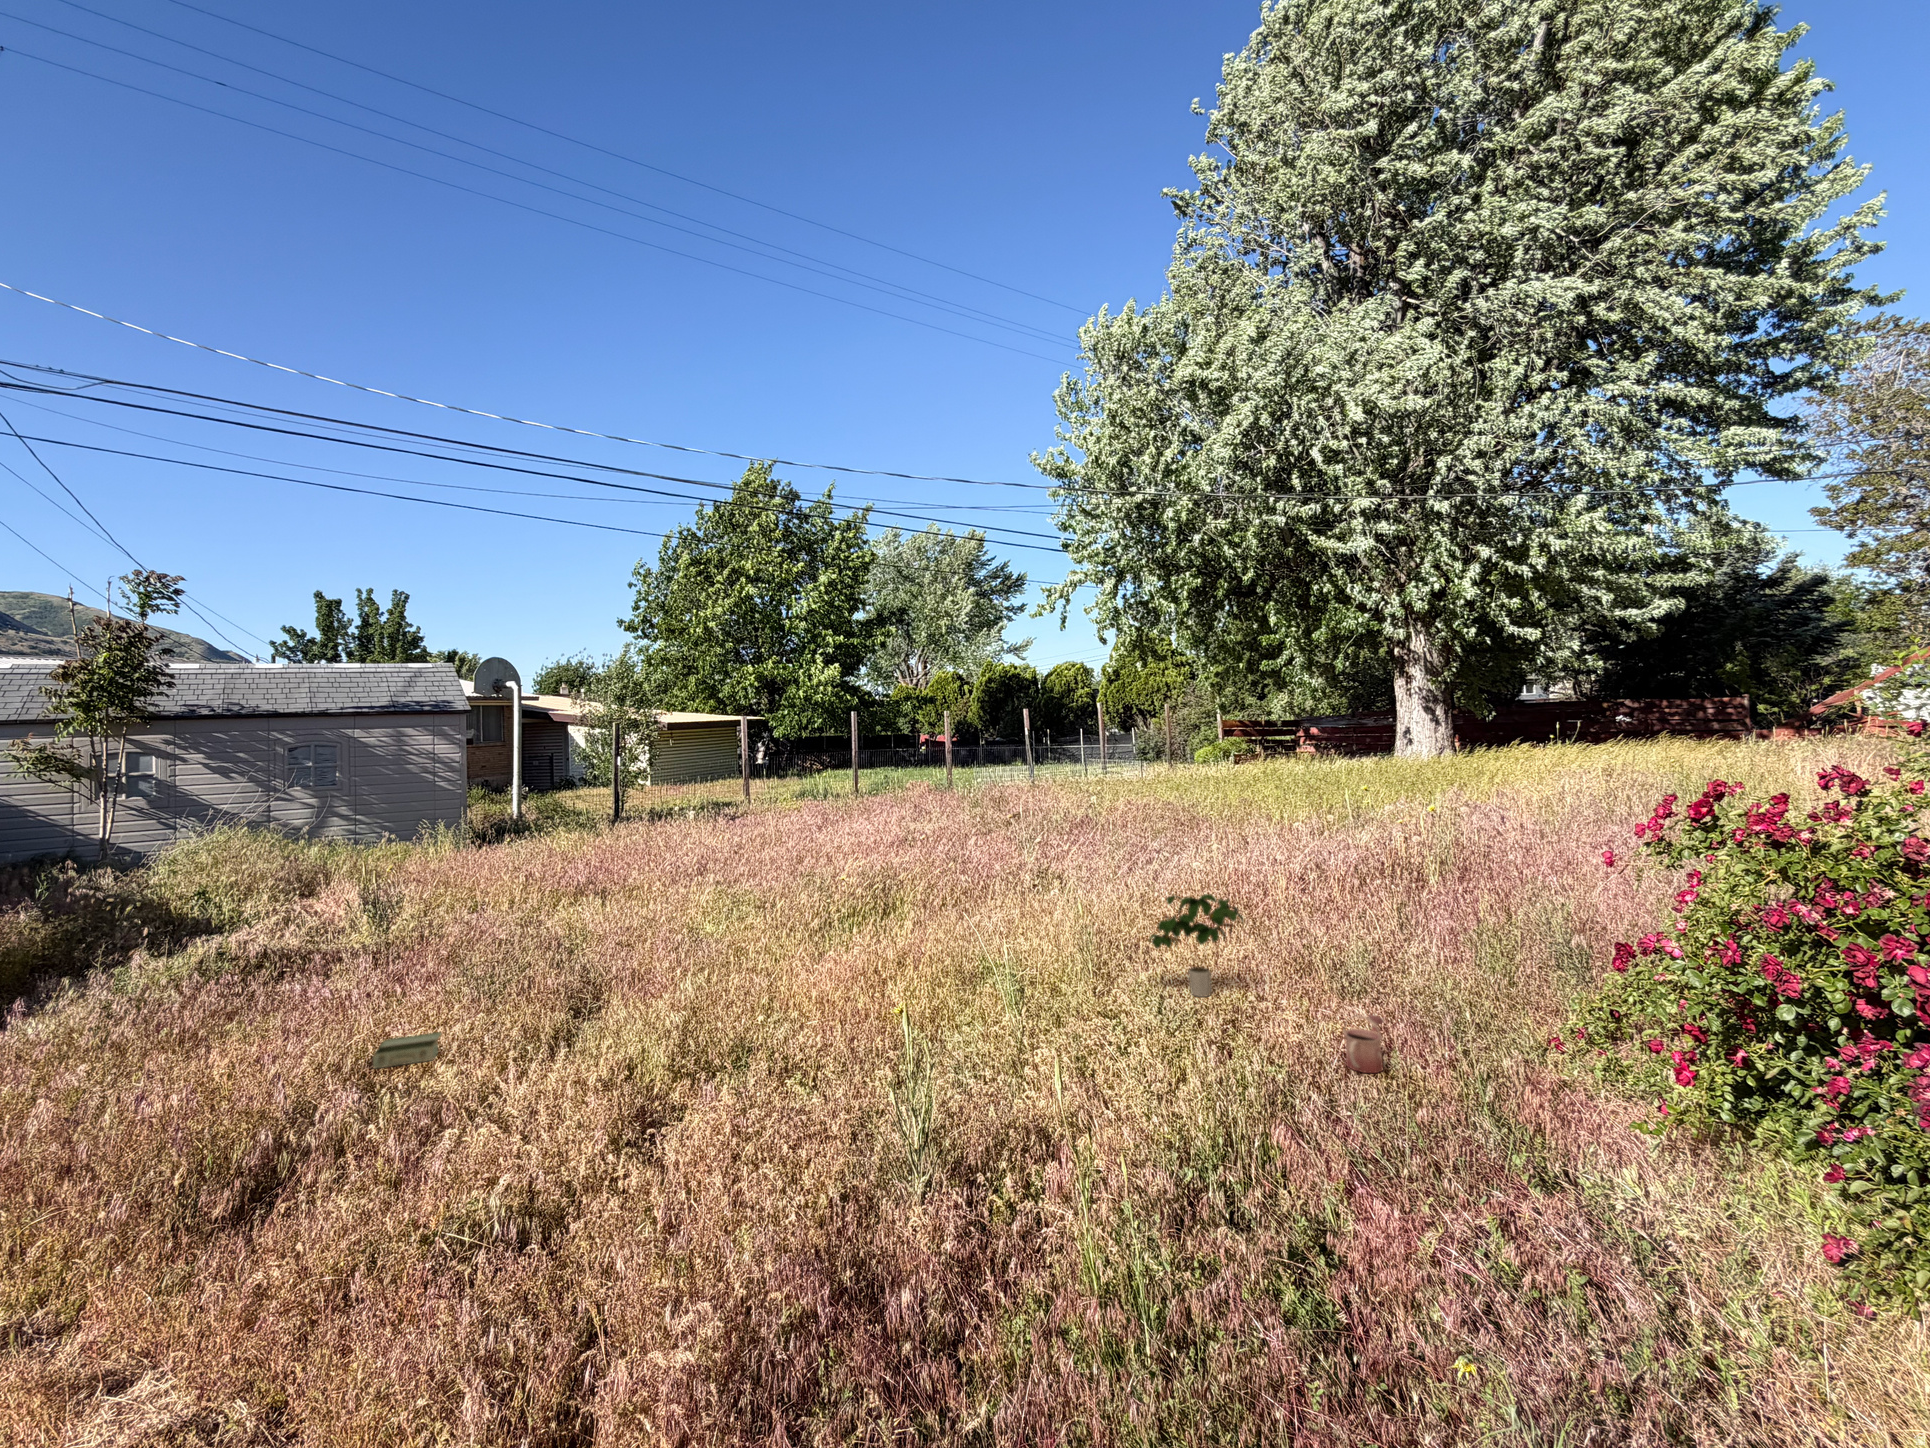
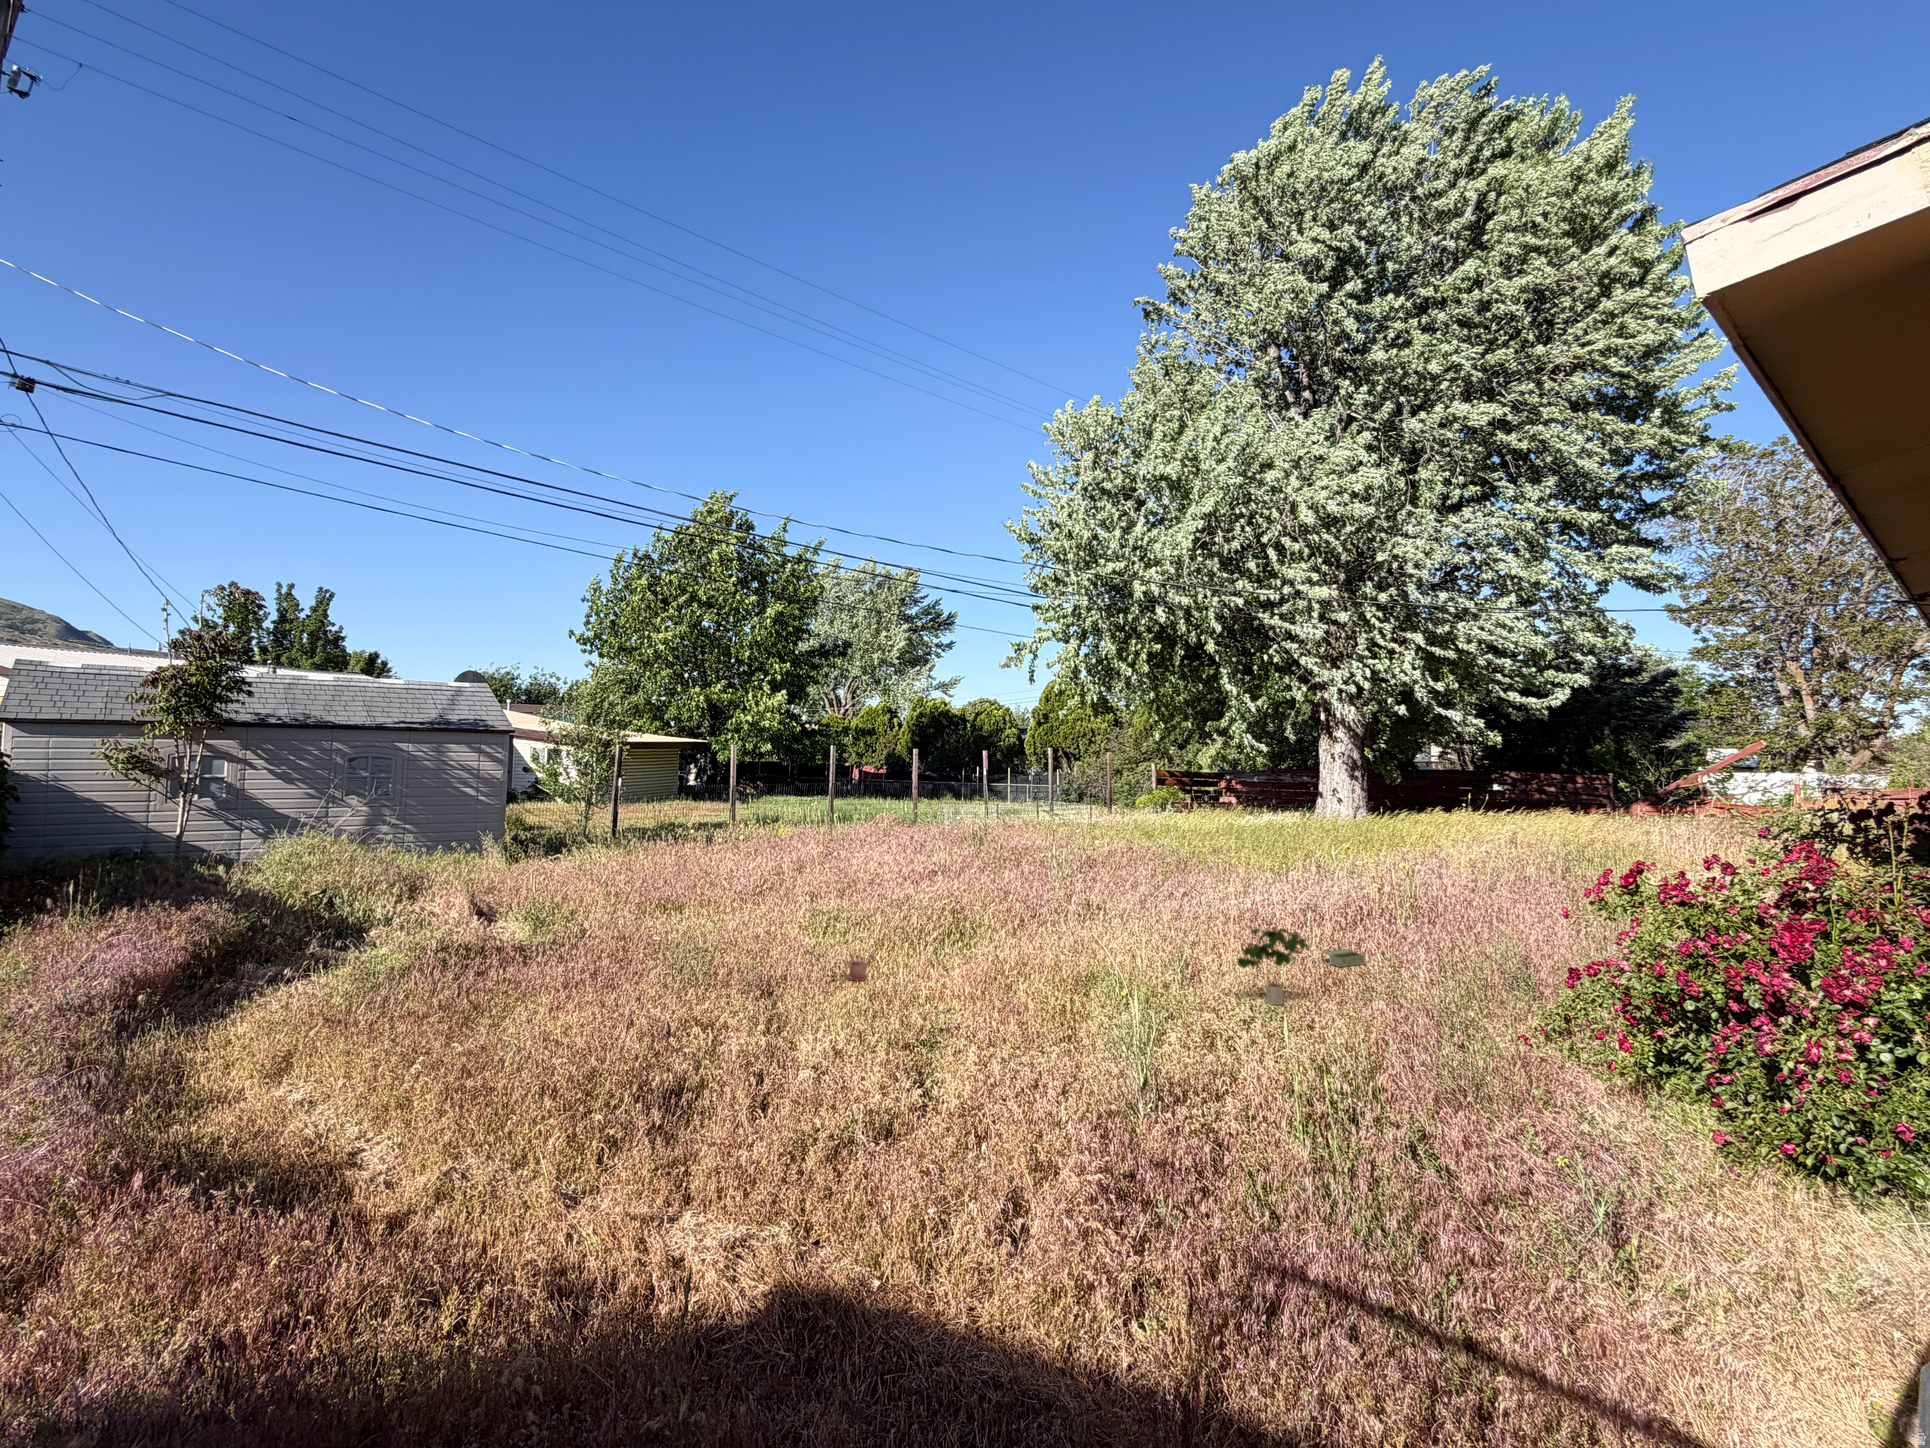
watering can: present [1343,1015,1384,1073] -> present [846,954,874,981]
toolbox: present [373,1032,442,1069] -> present [1321,949,1366,967]

